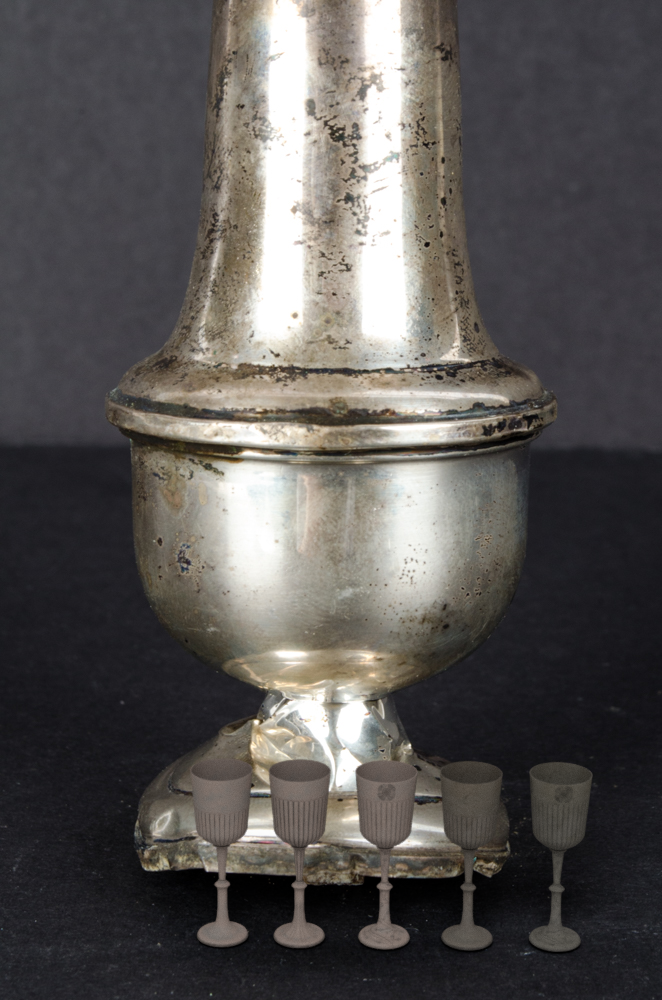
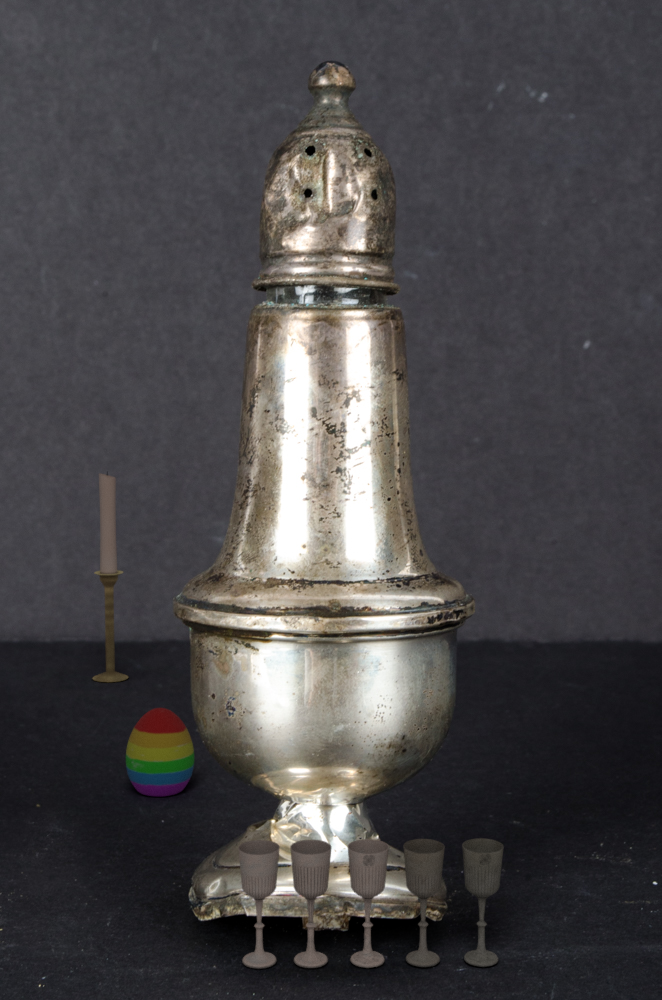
candlestick: none [43,246,92,537] -> present [93,472,128,682]
decorative egg: none [64,568,160,691] -> present [126,708,194,796]

